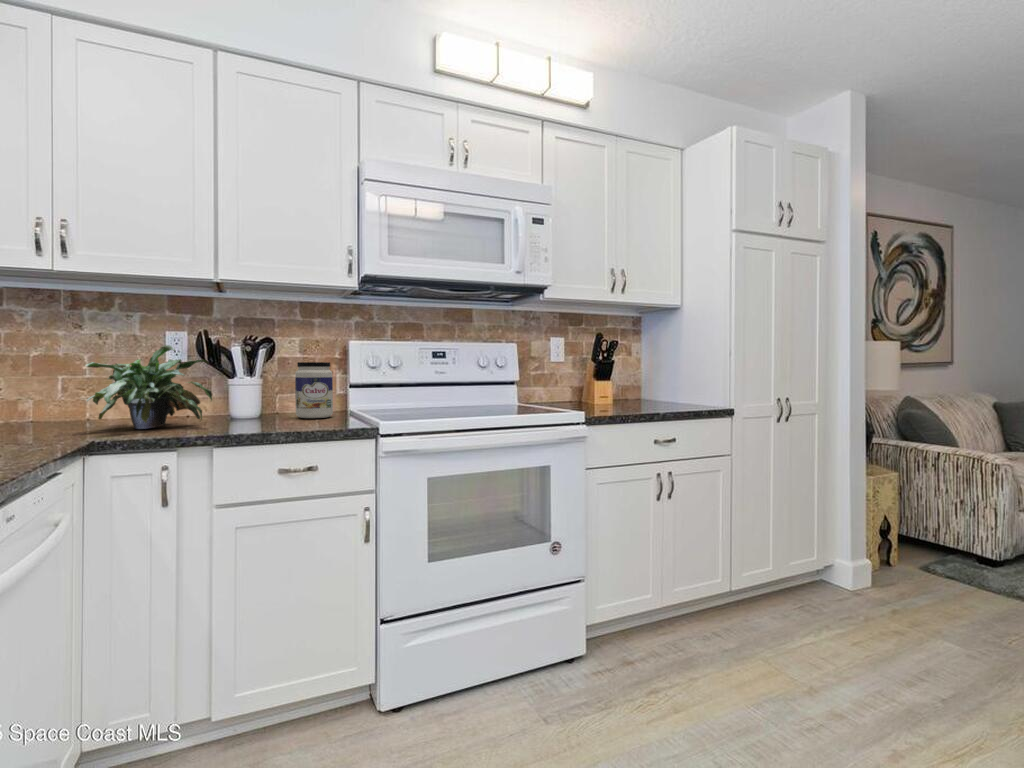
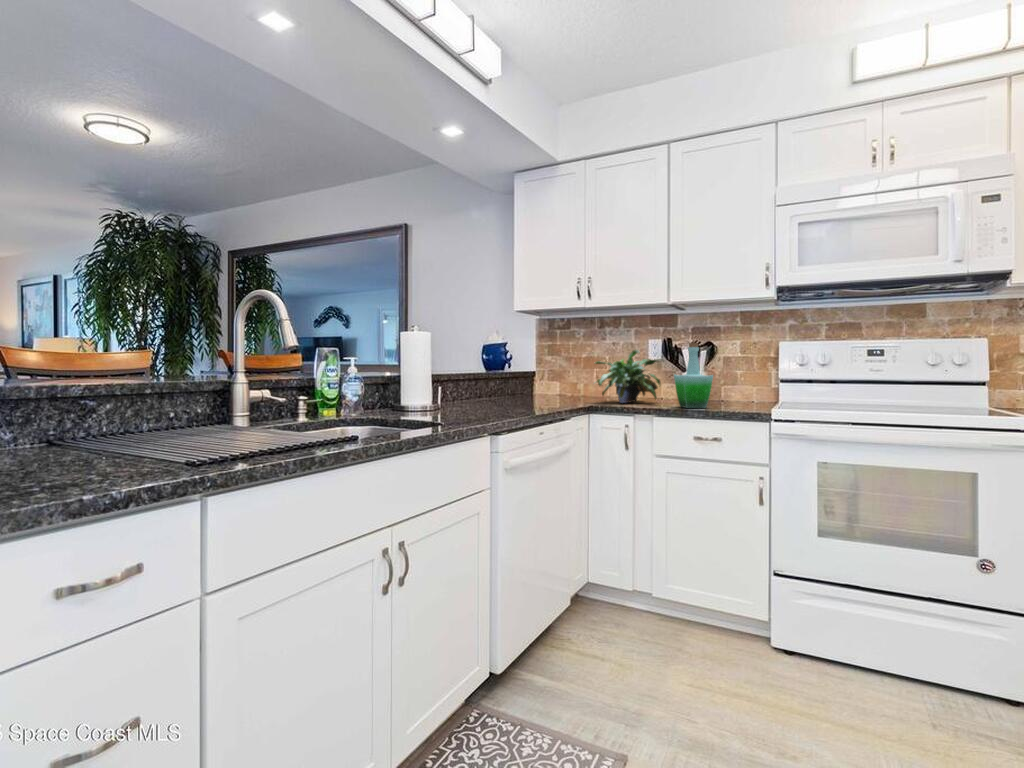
bottle: none [237,338,298,430] -> present [674,343,713,408]
jar: present [295,362,333,418] -> none [725,360,756,404]

